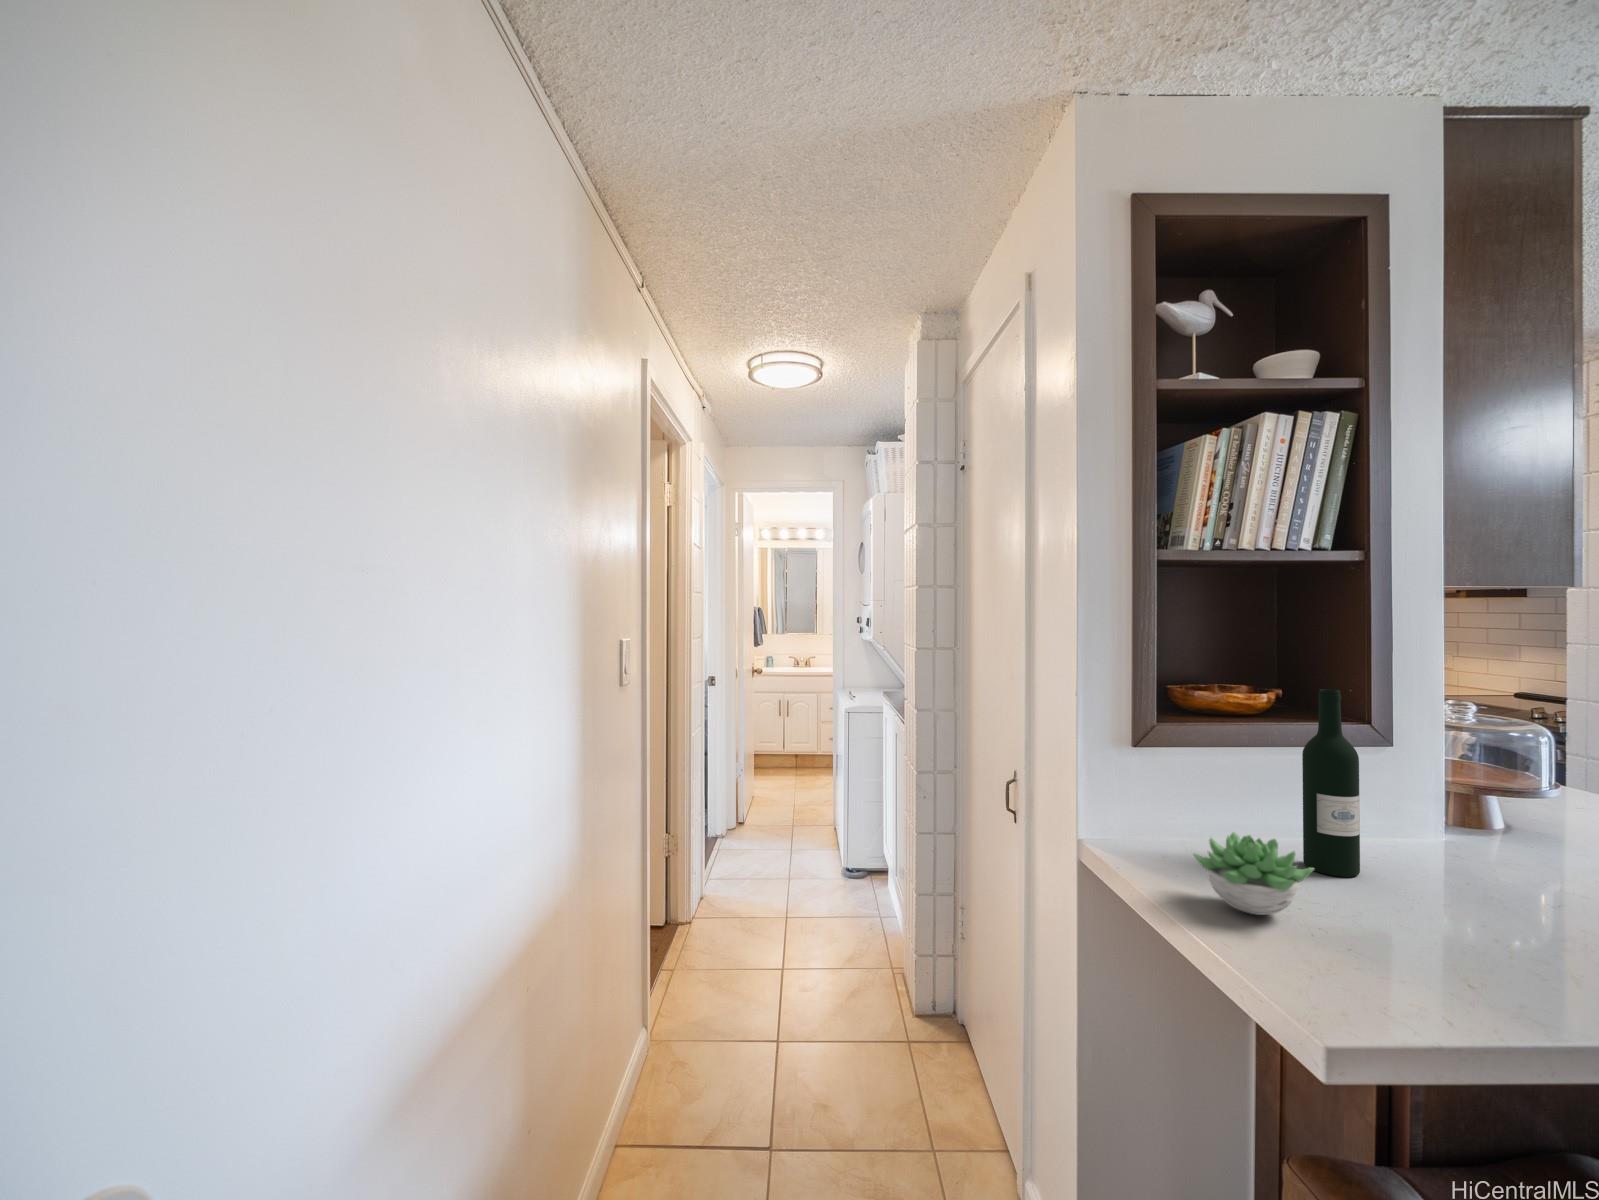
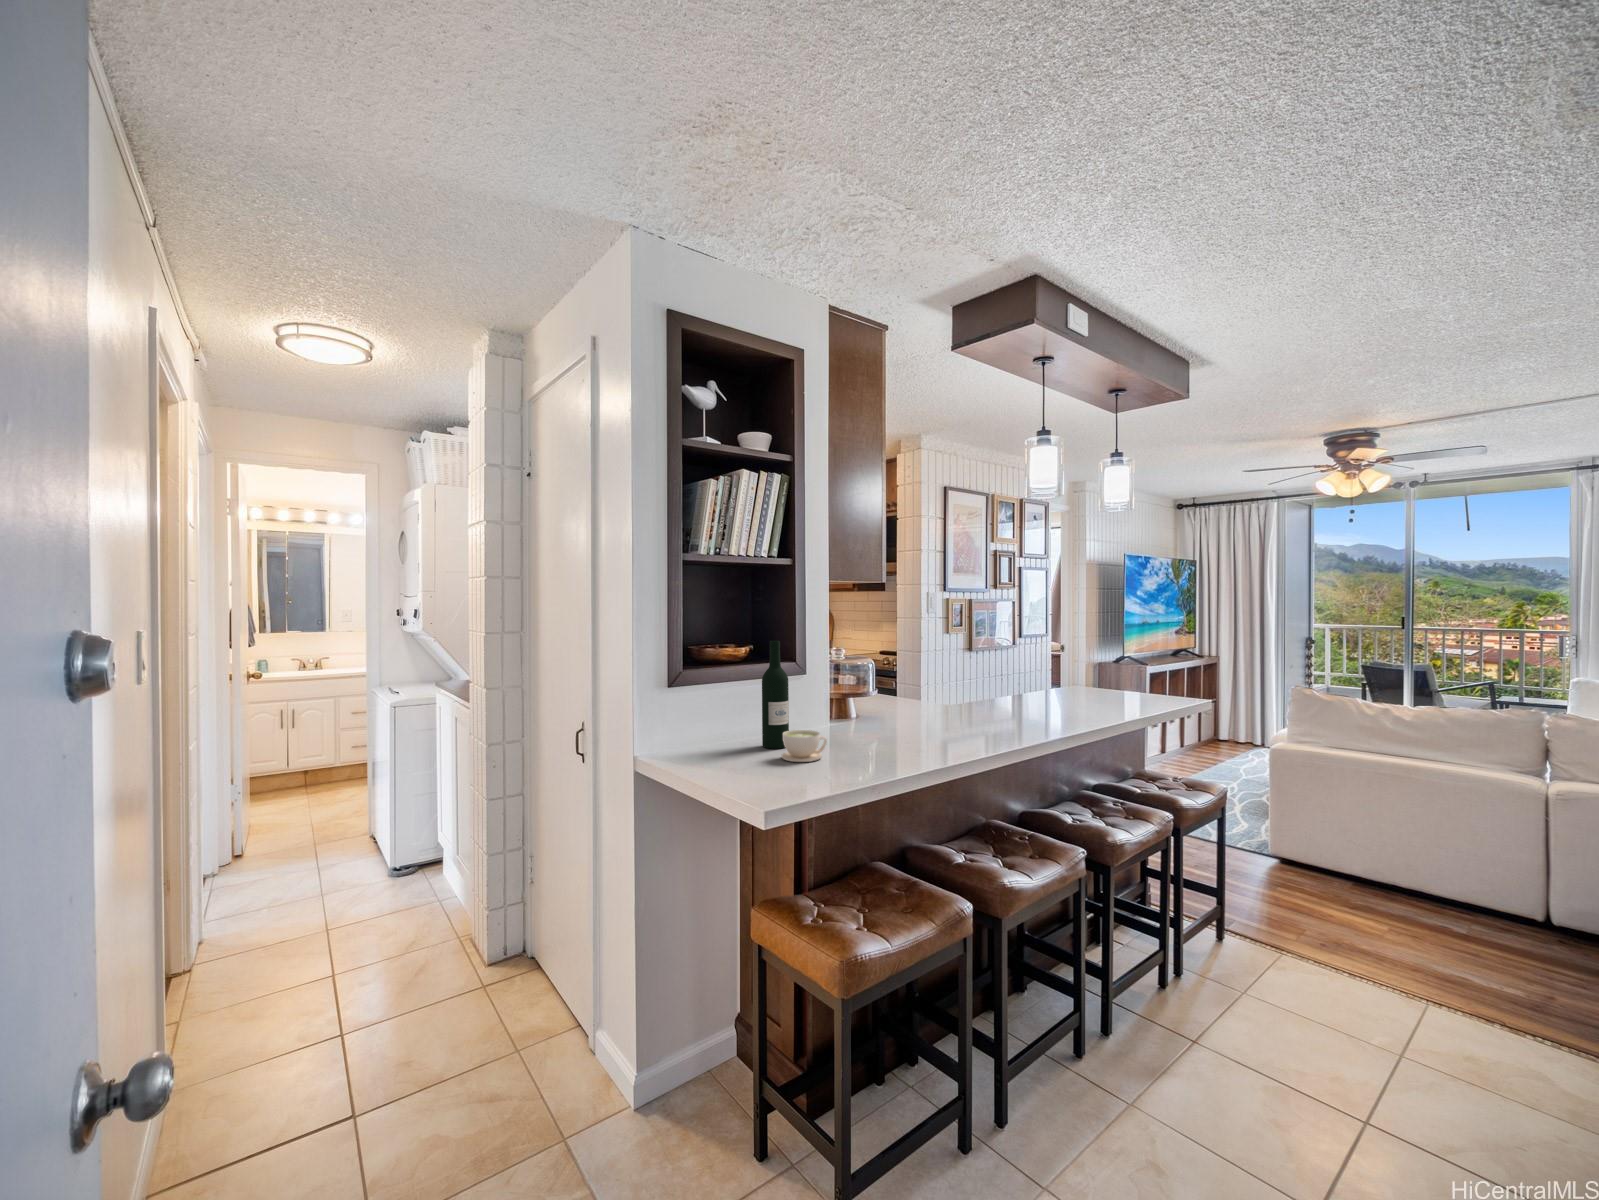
succulent plant: present [1193,832,1314,915] -> none [704,726,765,770]
coffee cup: none [1349,856,1459,928] -> present [782,730,827,762]

